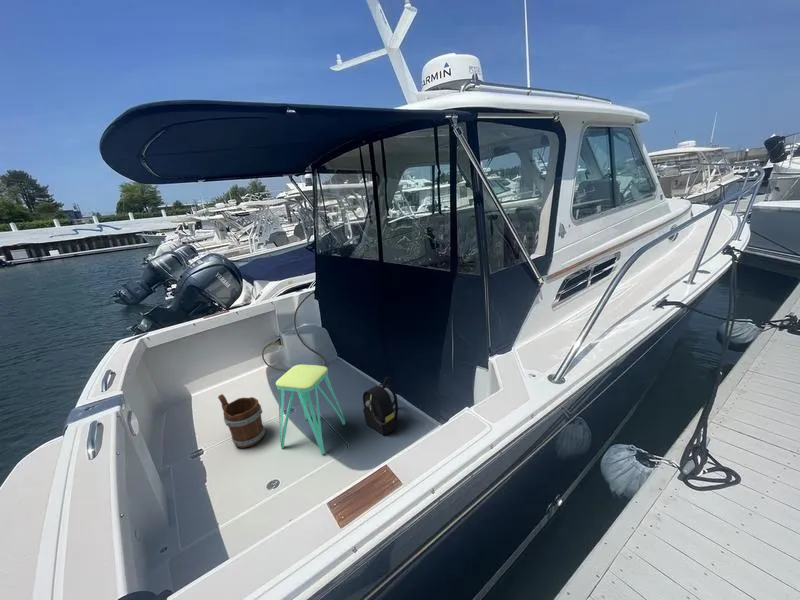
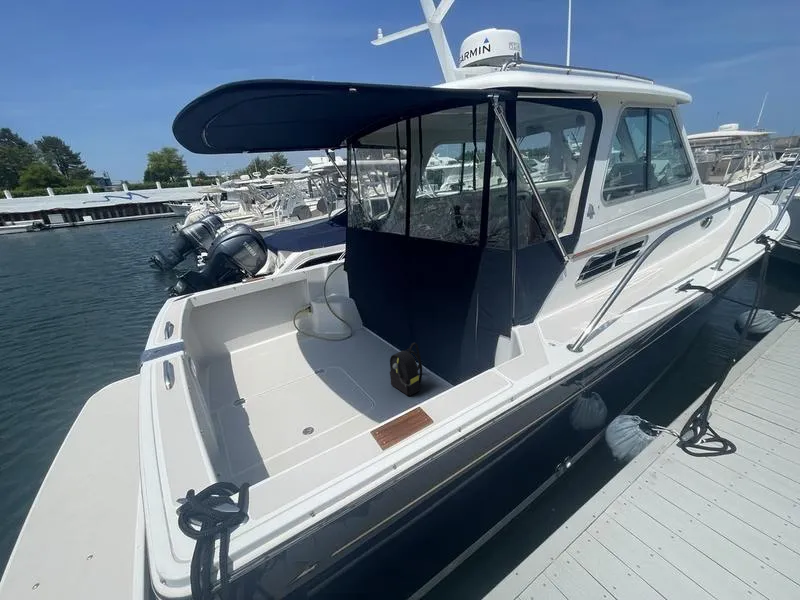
stool: present [276,364,345,454] -> none [312,327,372,409]
bucket: present [218,394,265,448] -> none [257,351,299,400]

